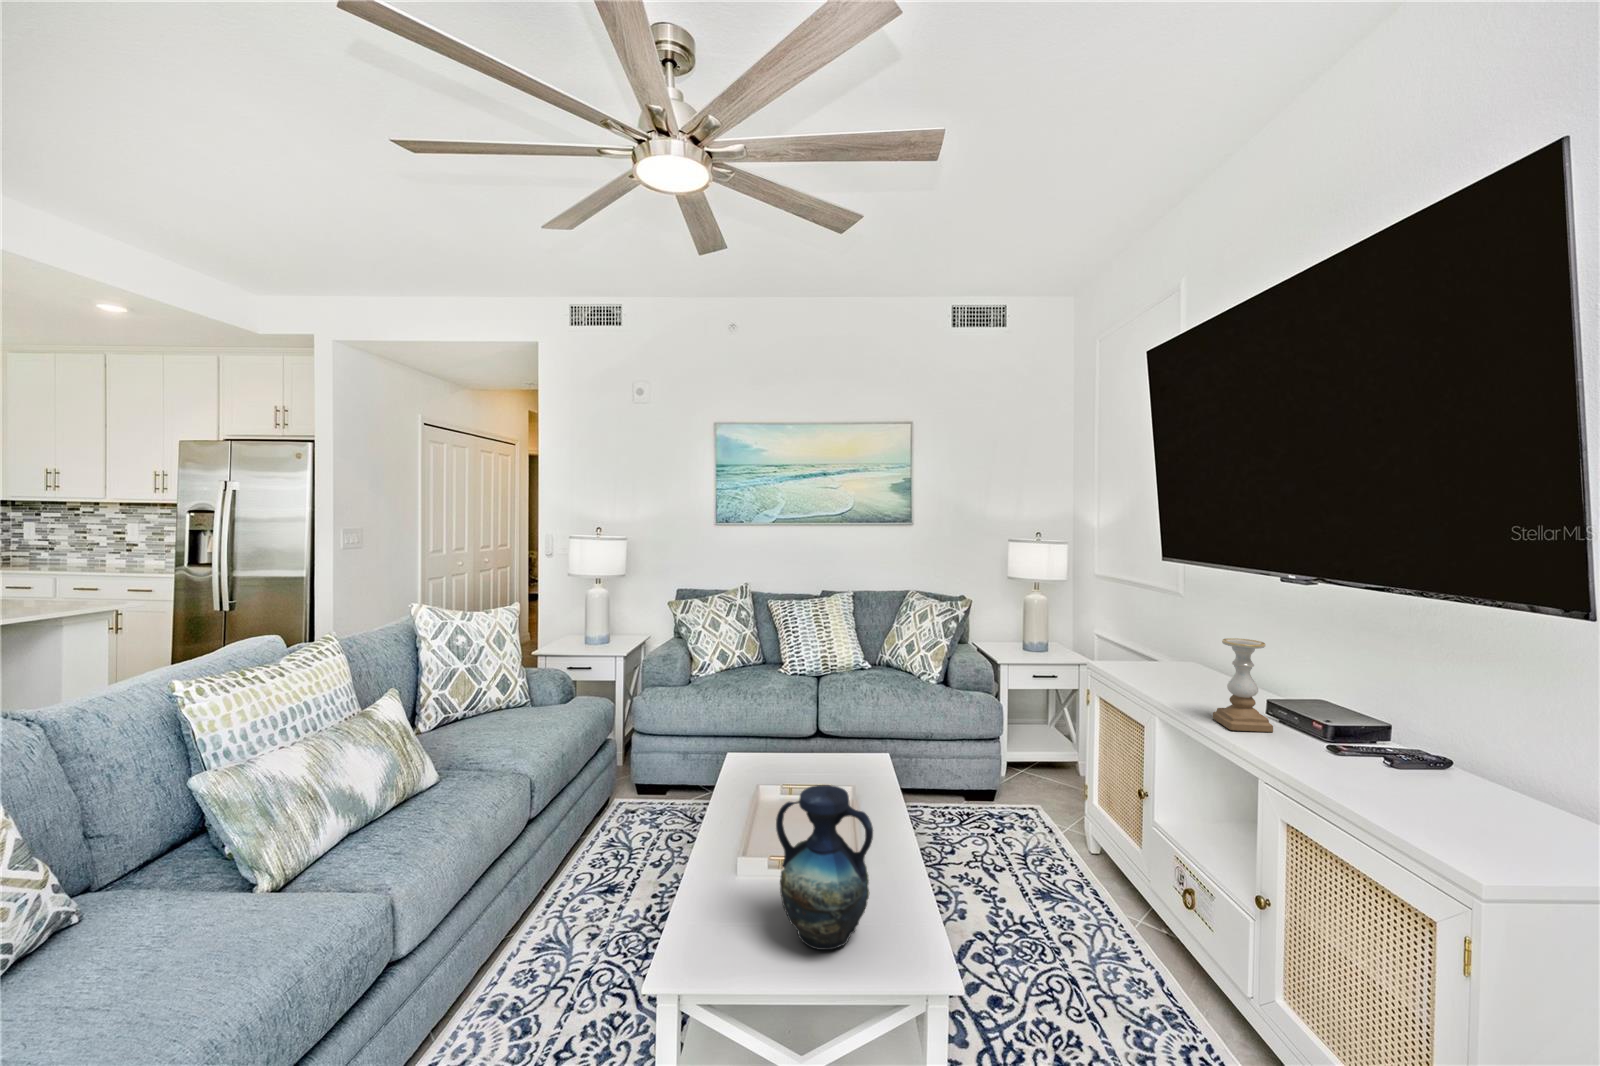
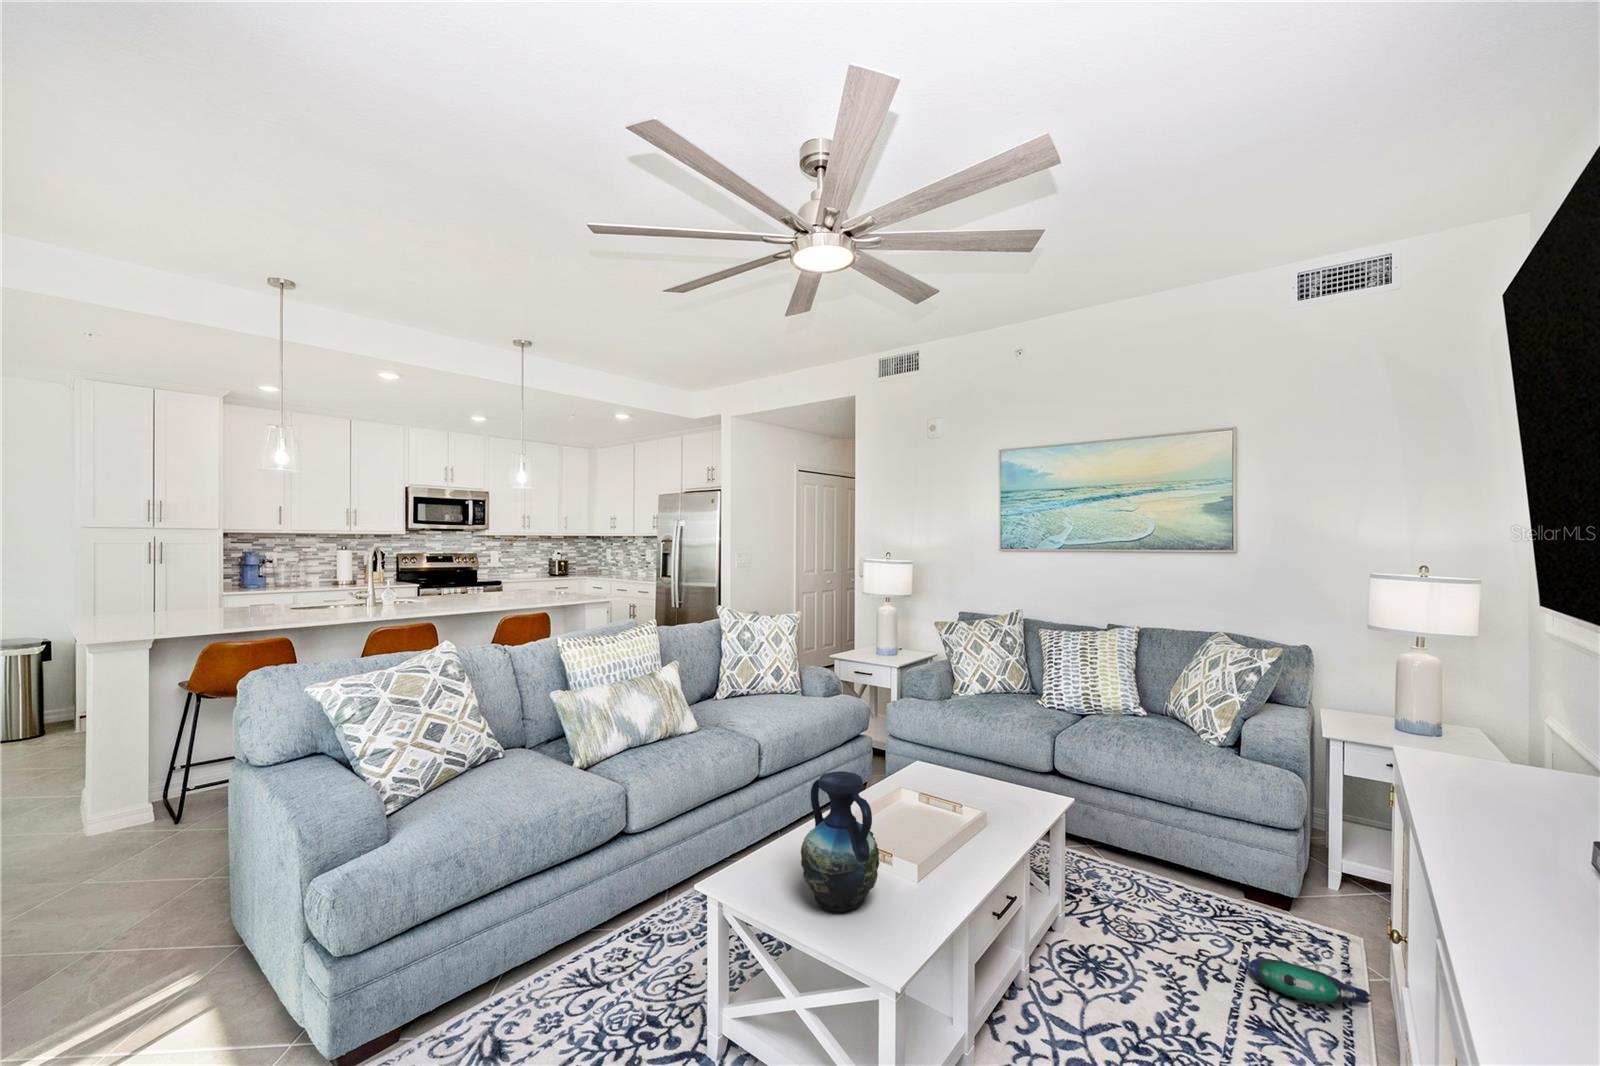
candle holder: present [1213,638,1273,732] -> none [1464,720,1550,872]
plush toy: none [1005,840,1081,865] -> present [1245,958,1371,1004]

